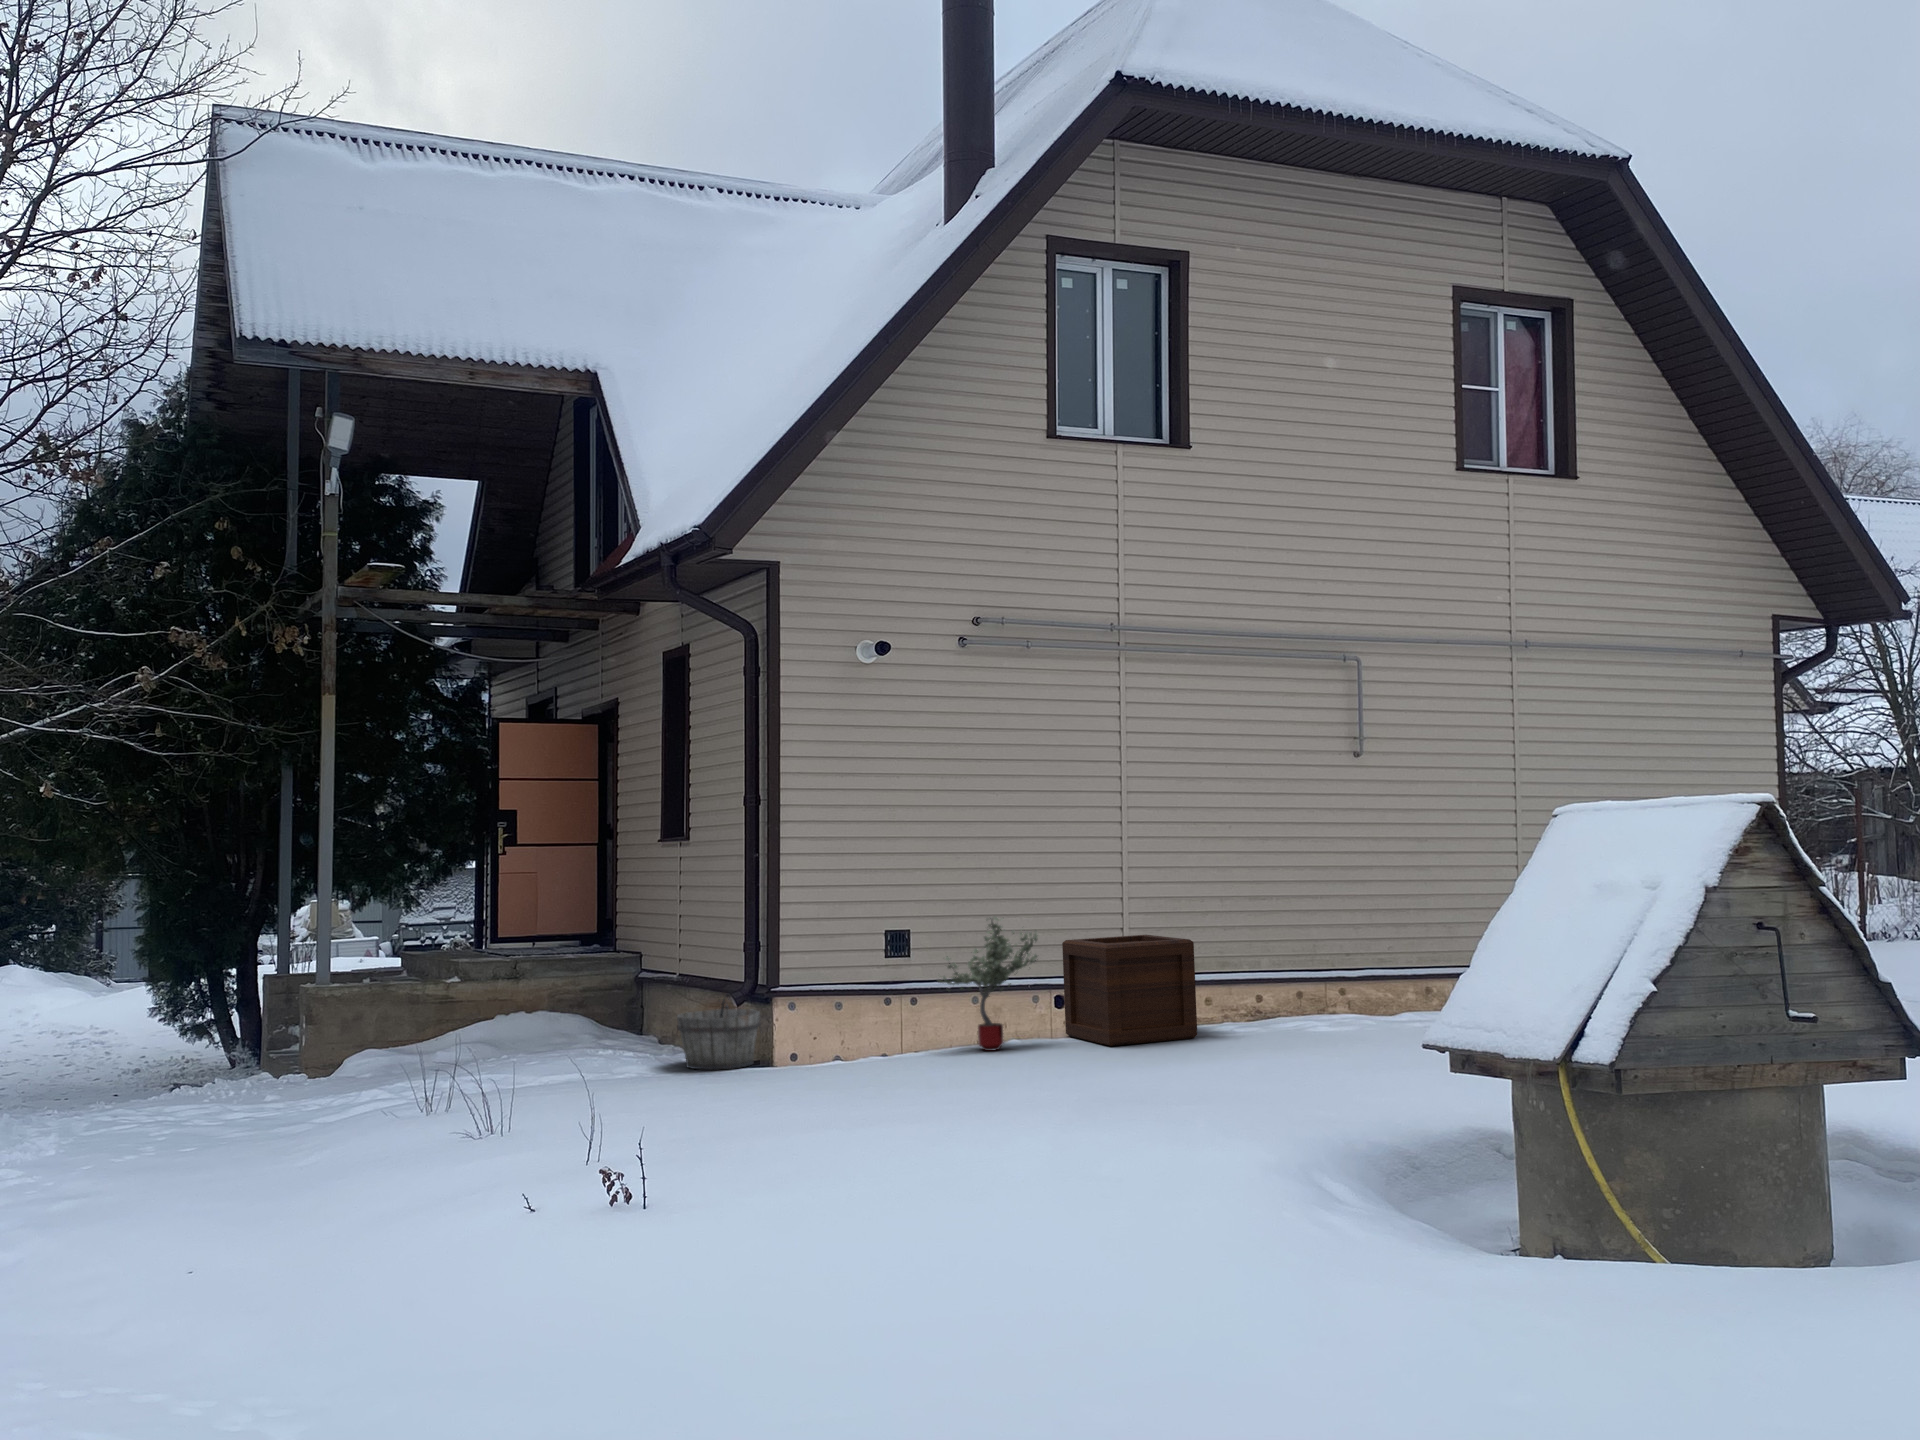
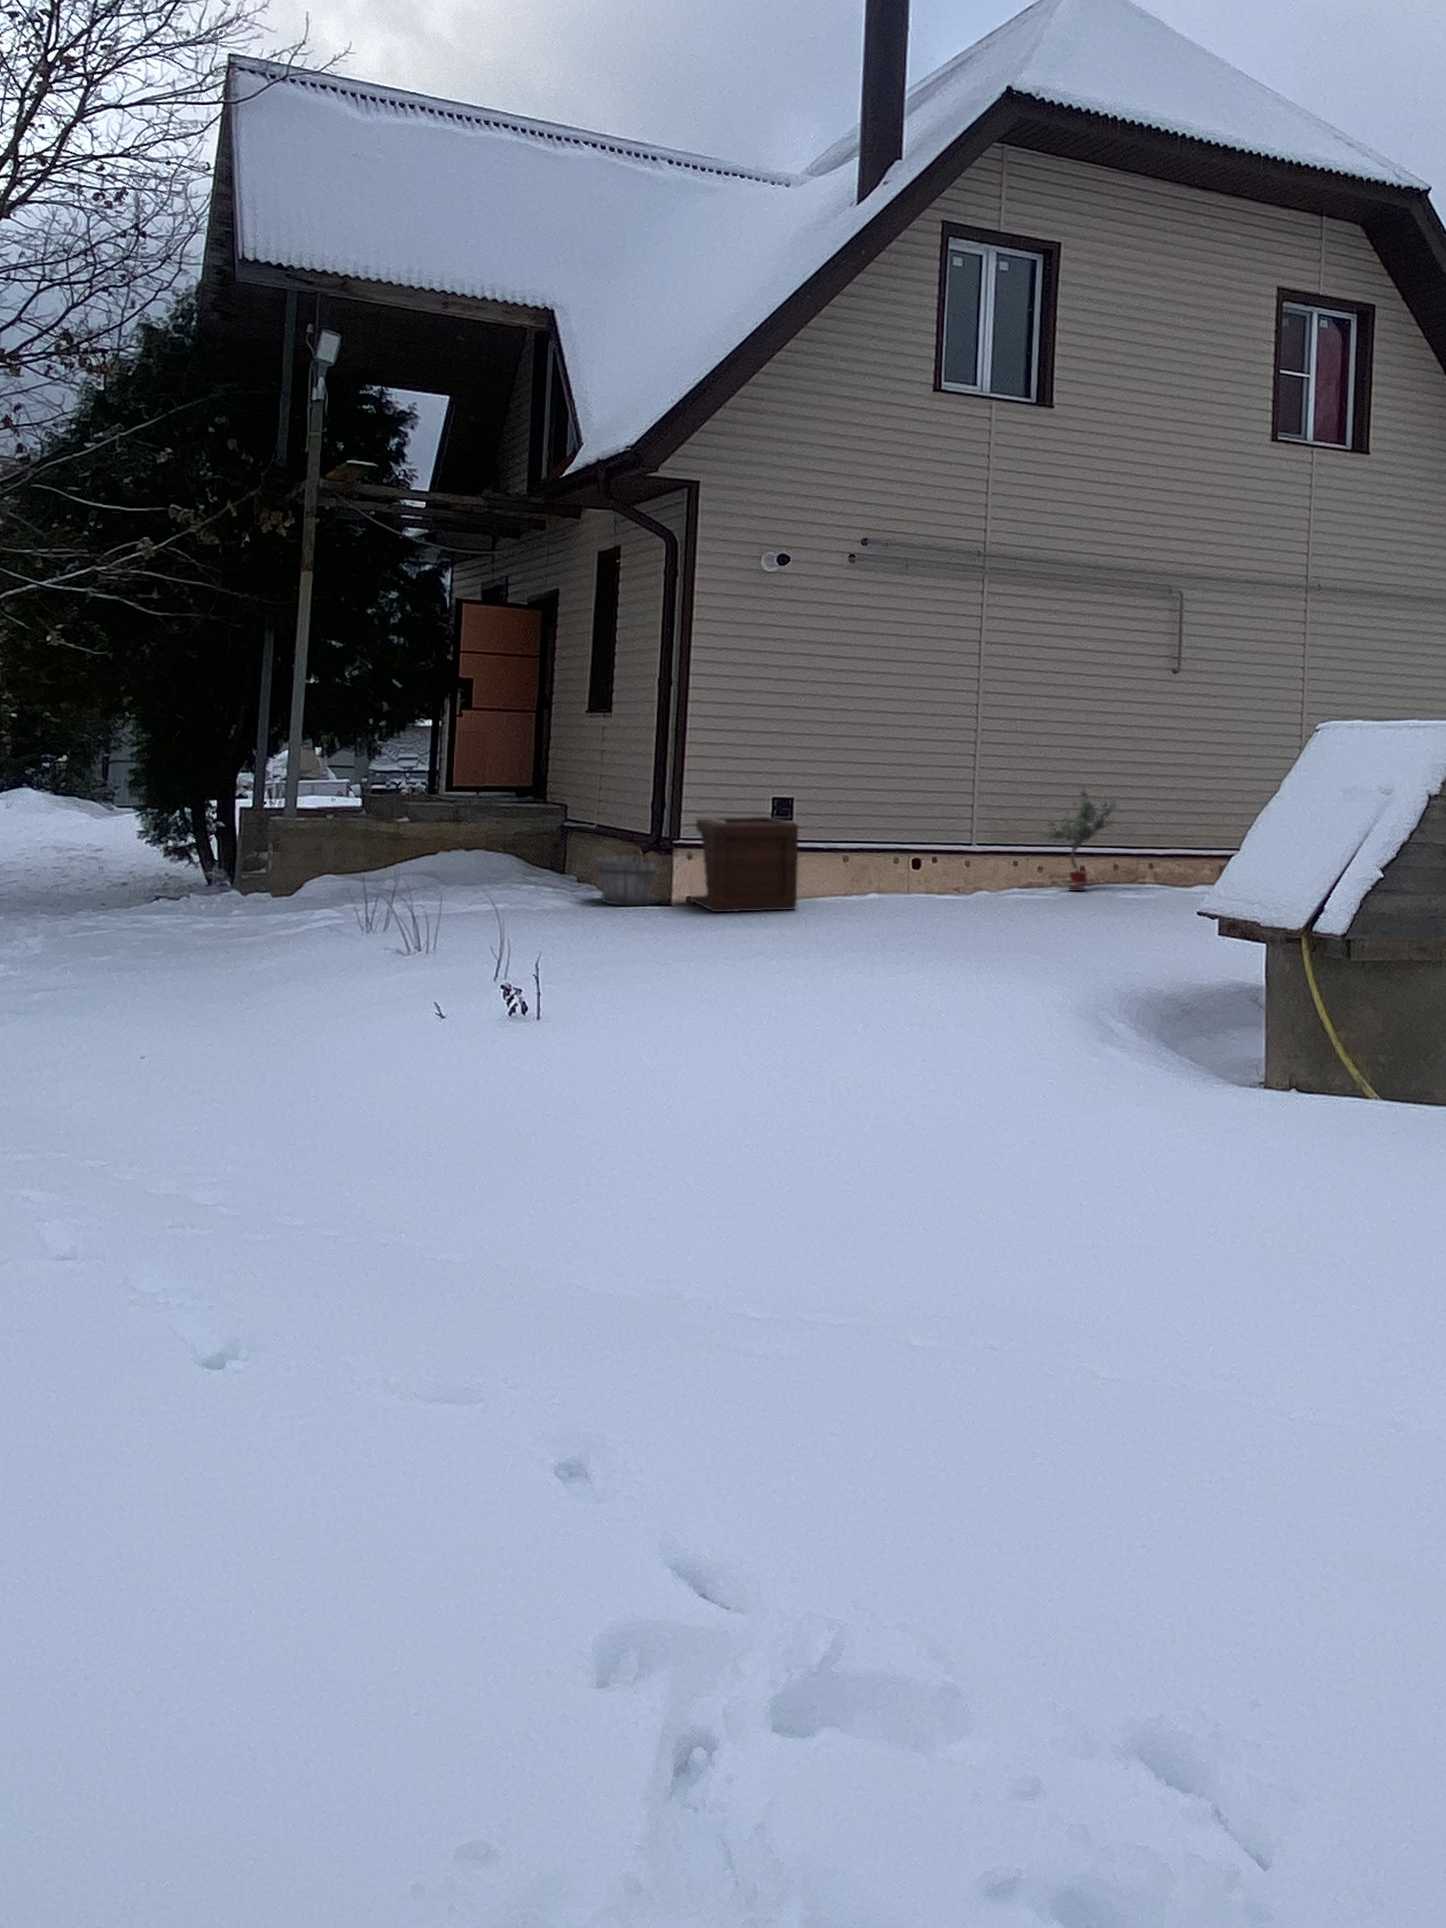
potted tree: present [938,916,1038,1051] -> present [1039,788,1116,891]
wooden crate: present [1062,935,1197,1046] -> present [691,817,798,912]

